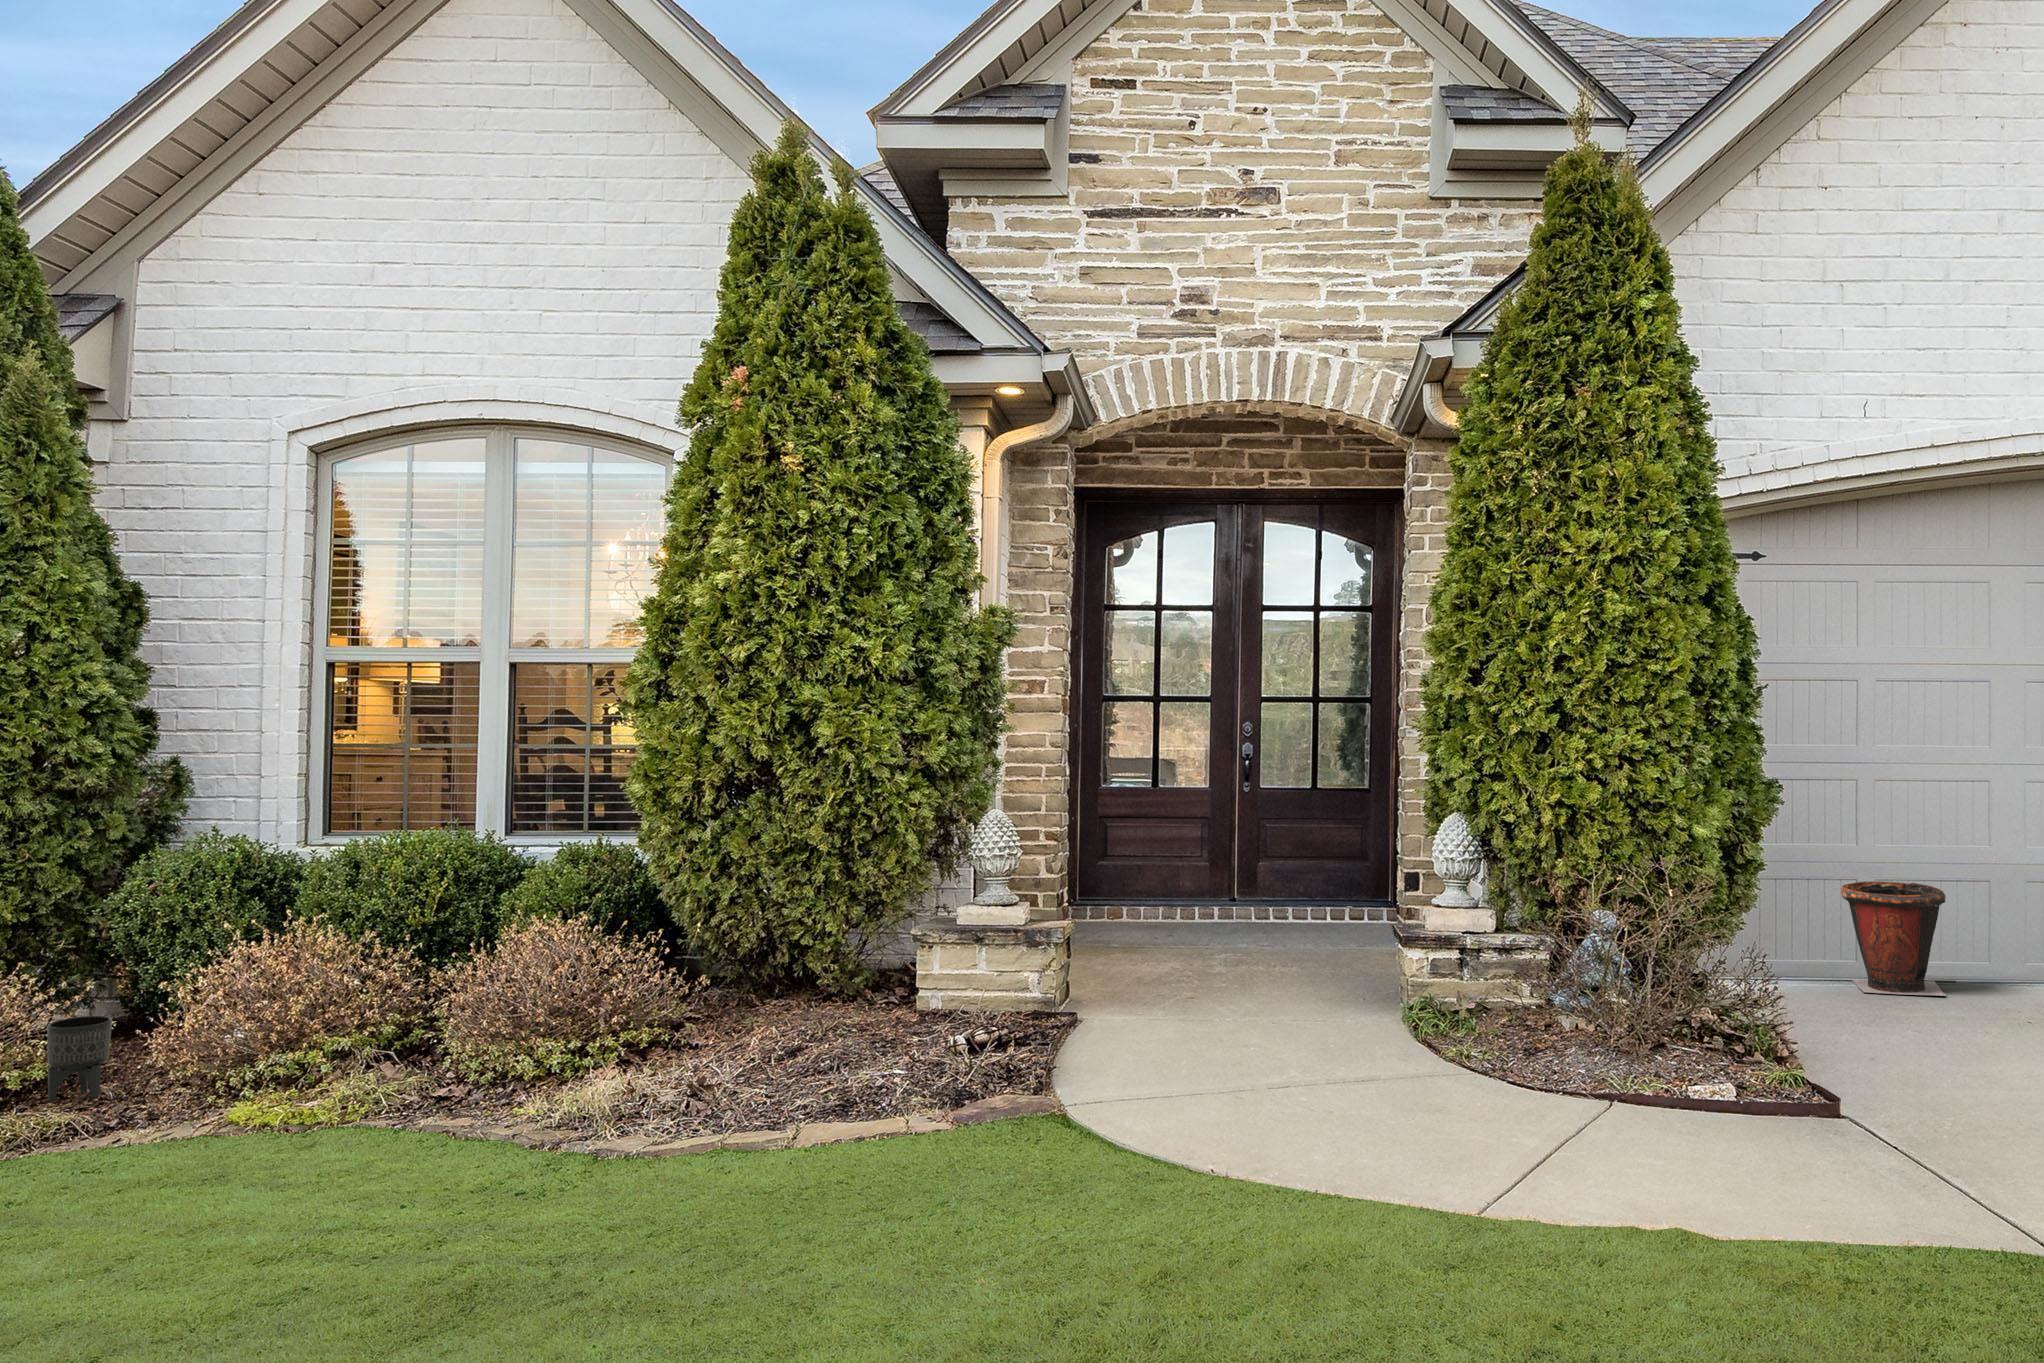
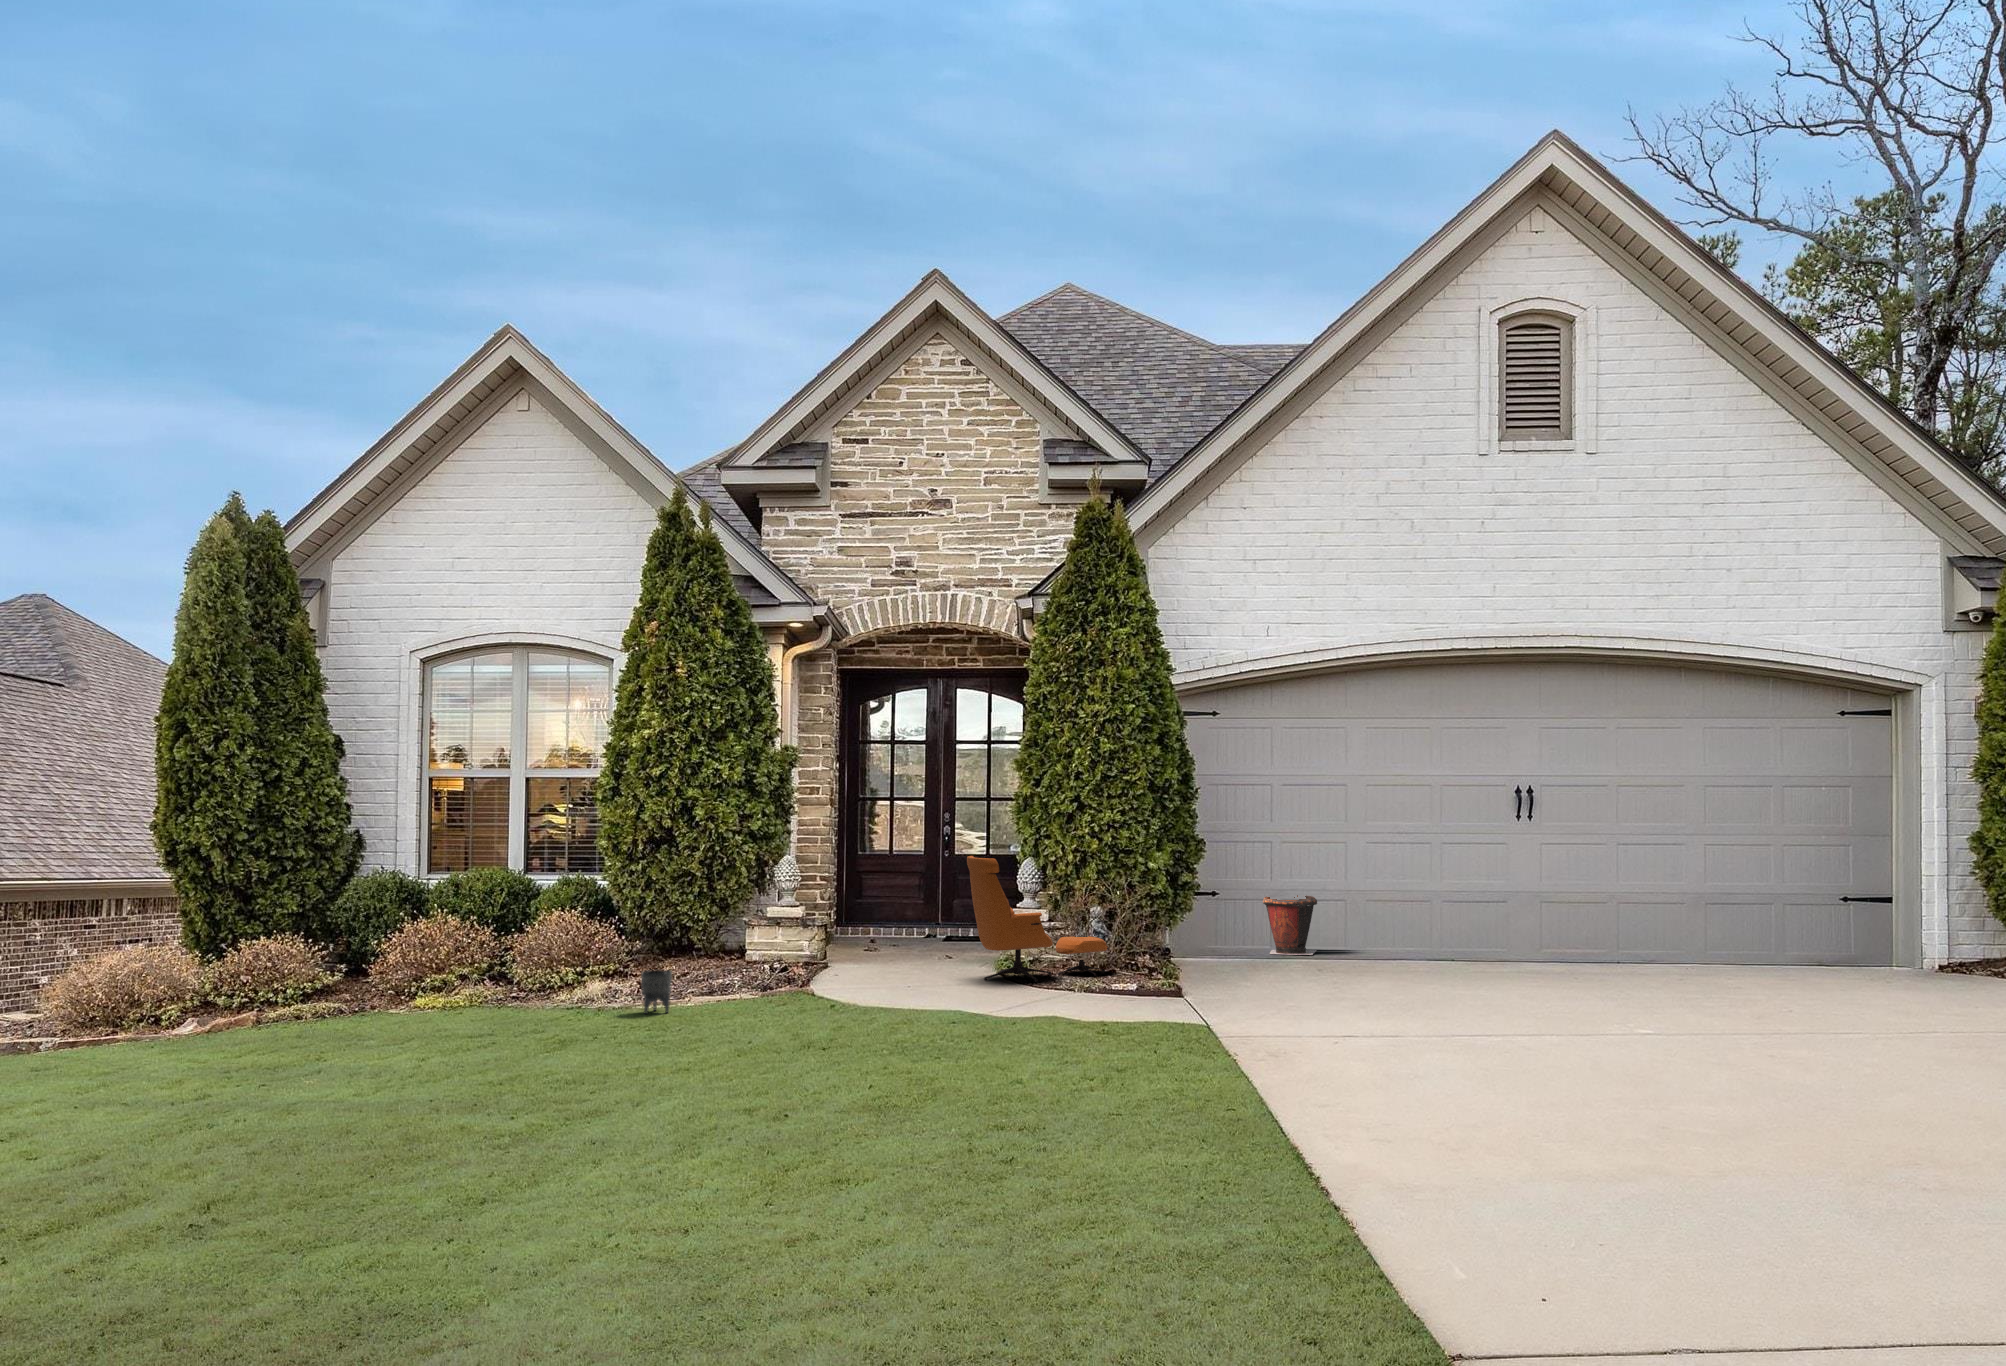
lounge chair: none [1361,825,1629,1092] -> present [967,856,1108,982]
planter: present [47,1016,112,1101] -> present [641,970,672,1014]

